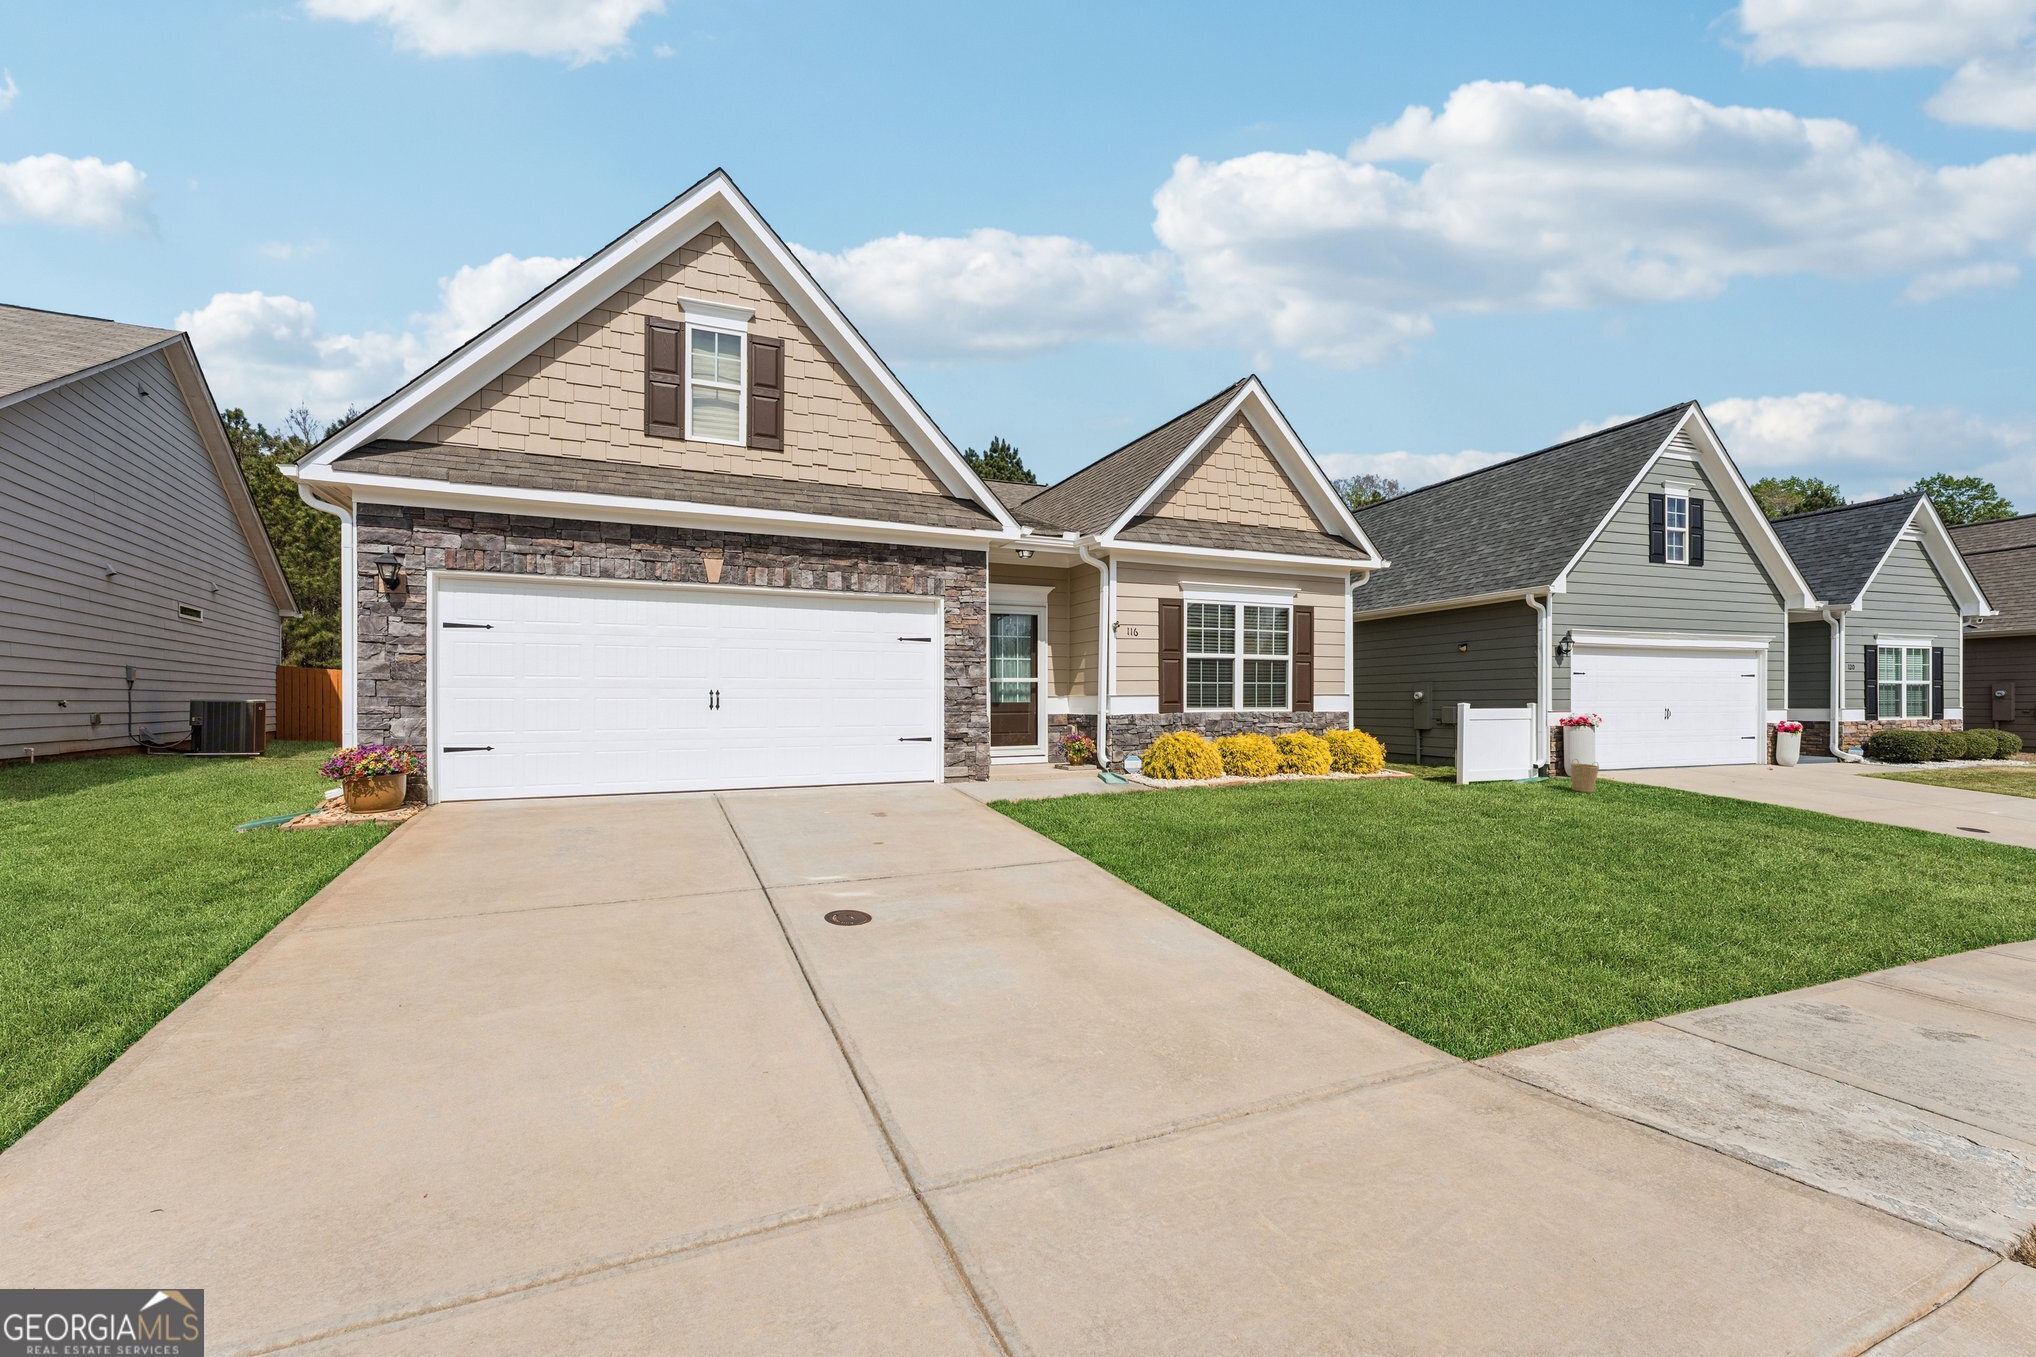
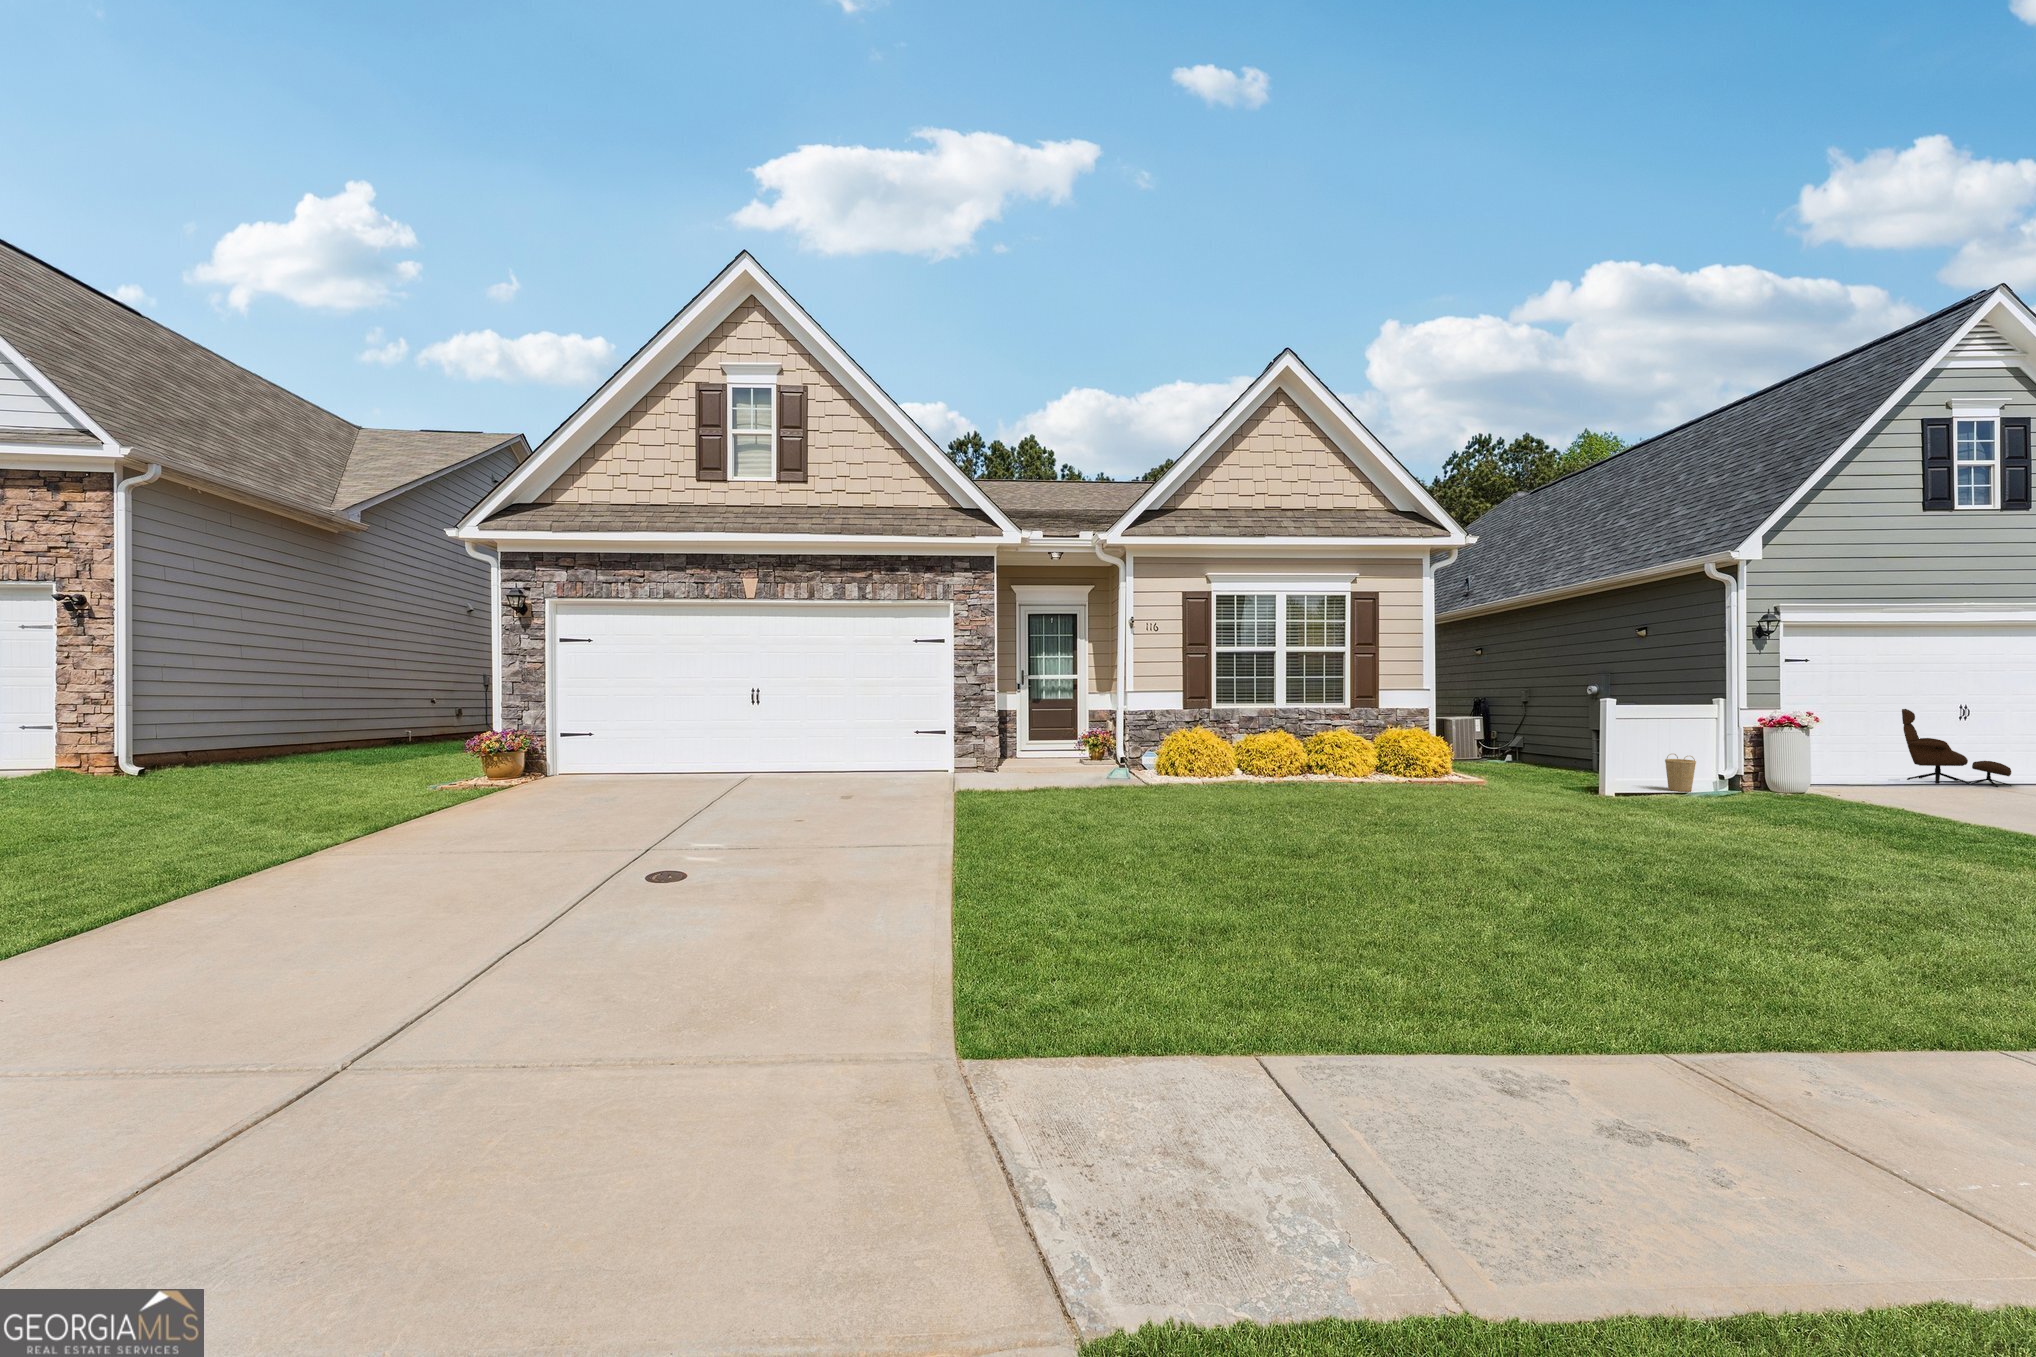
lounge chair: none [1677,717,1764,780] -> present [1902,709,2011,787]

